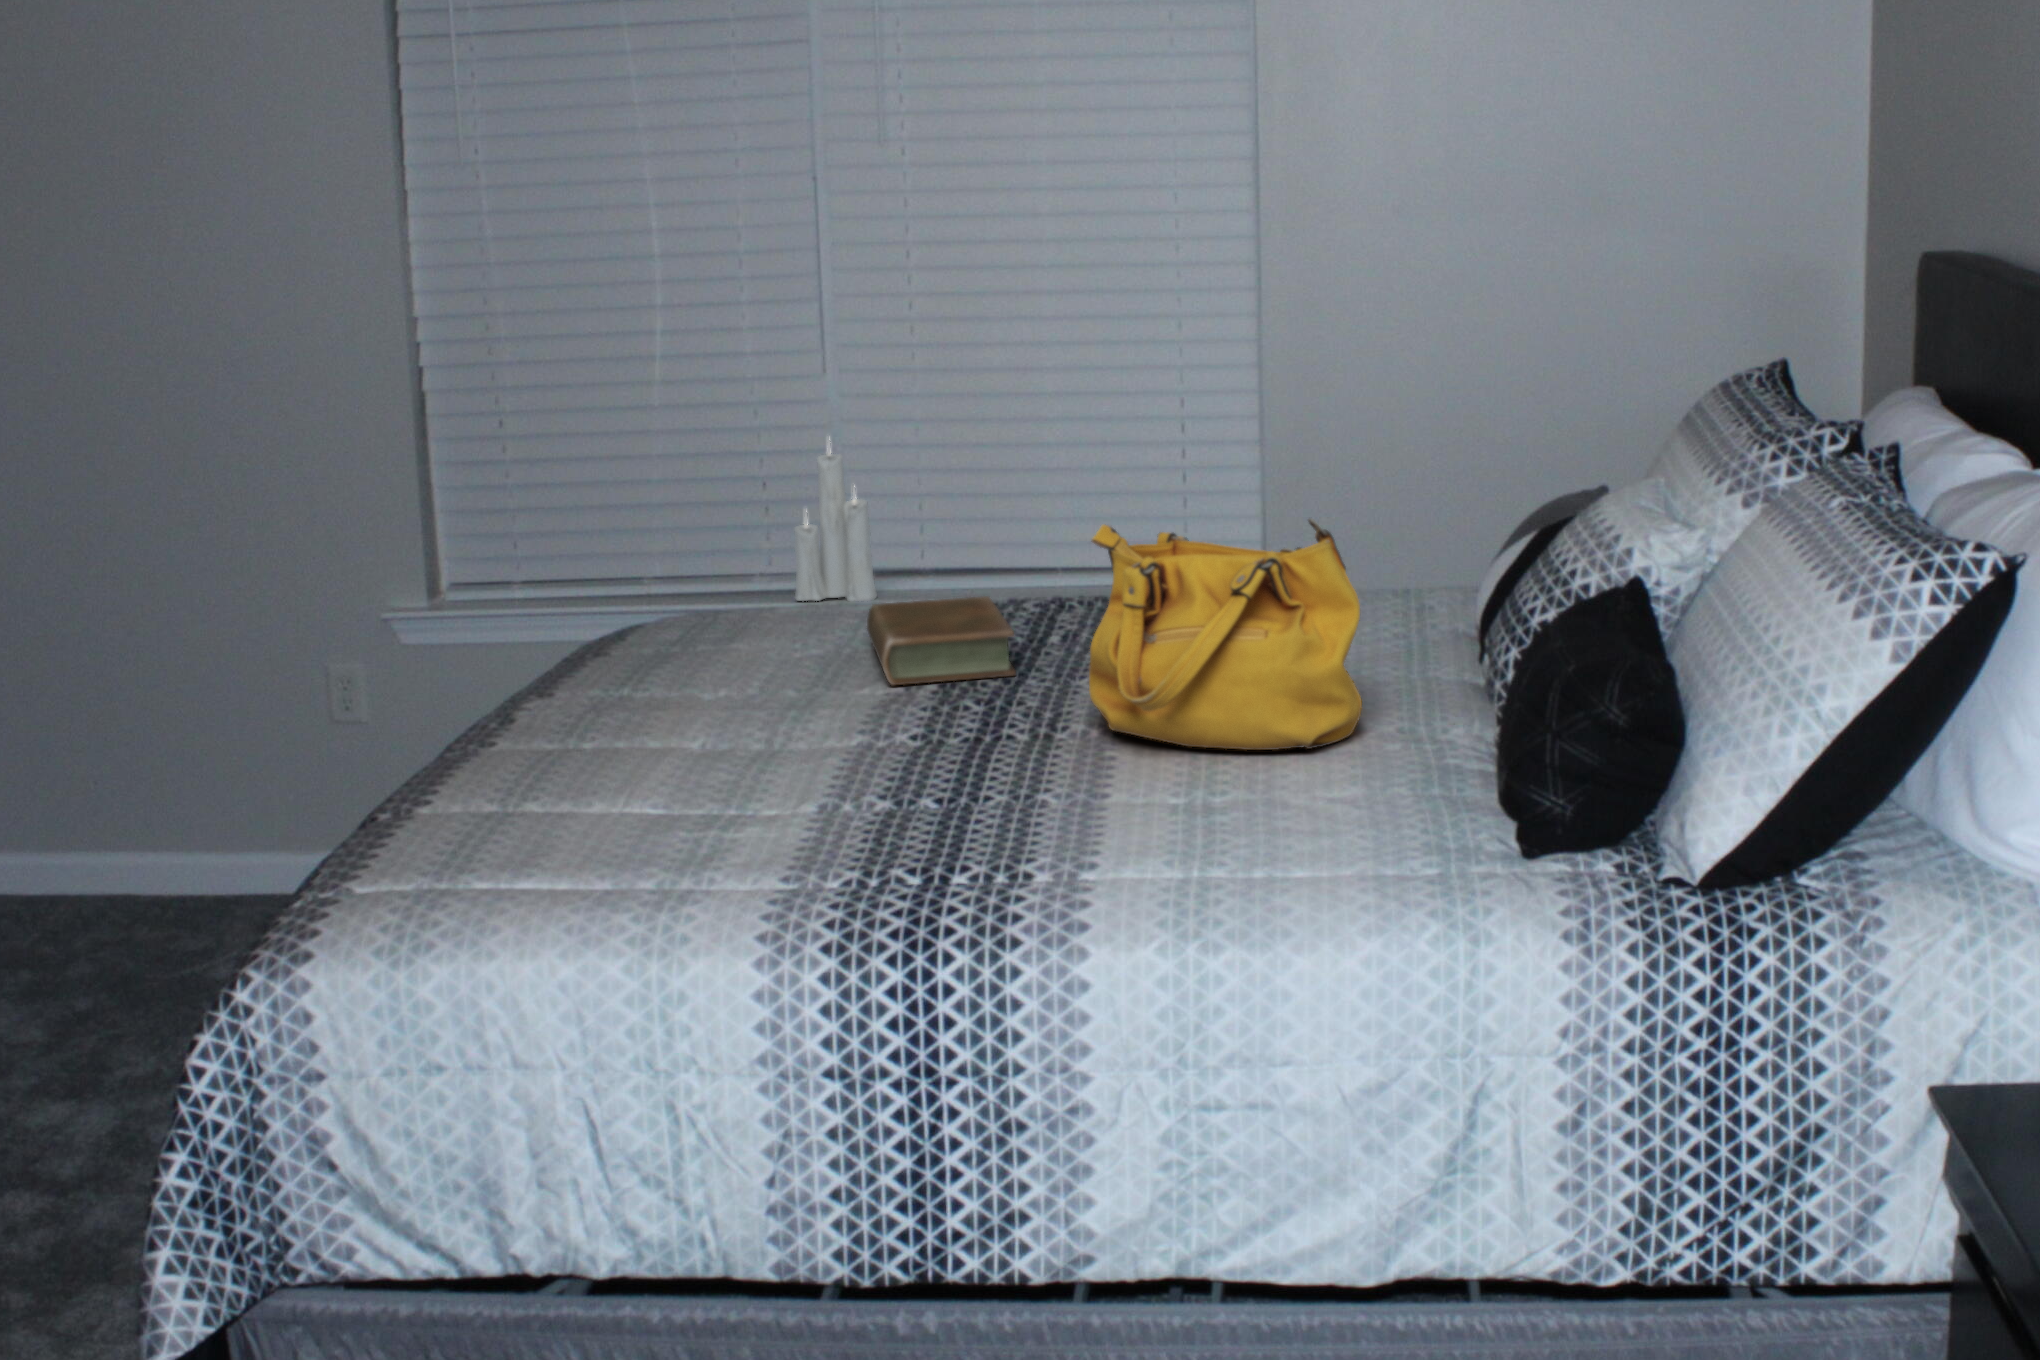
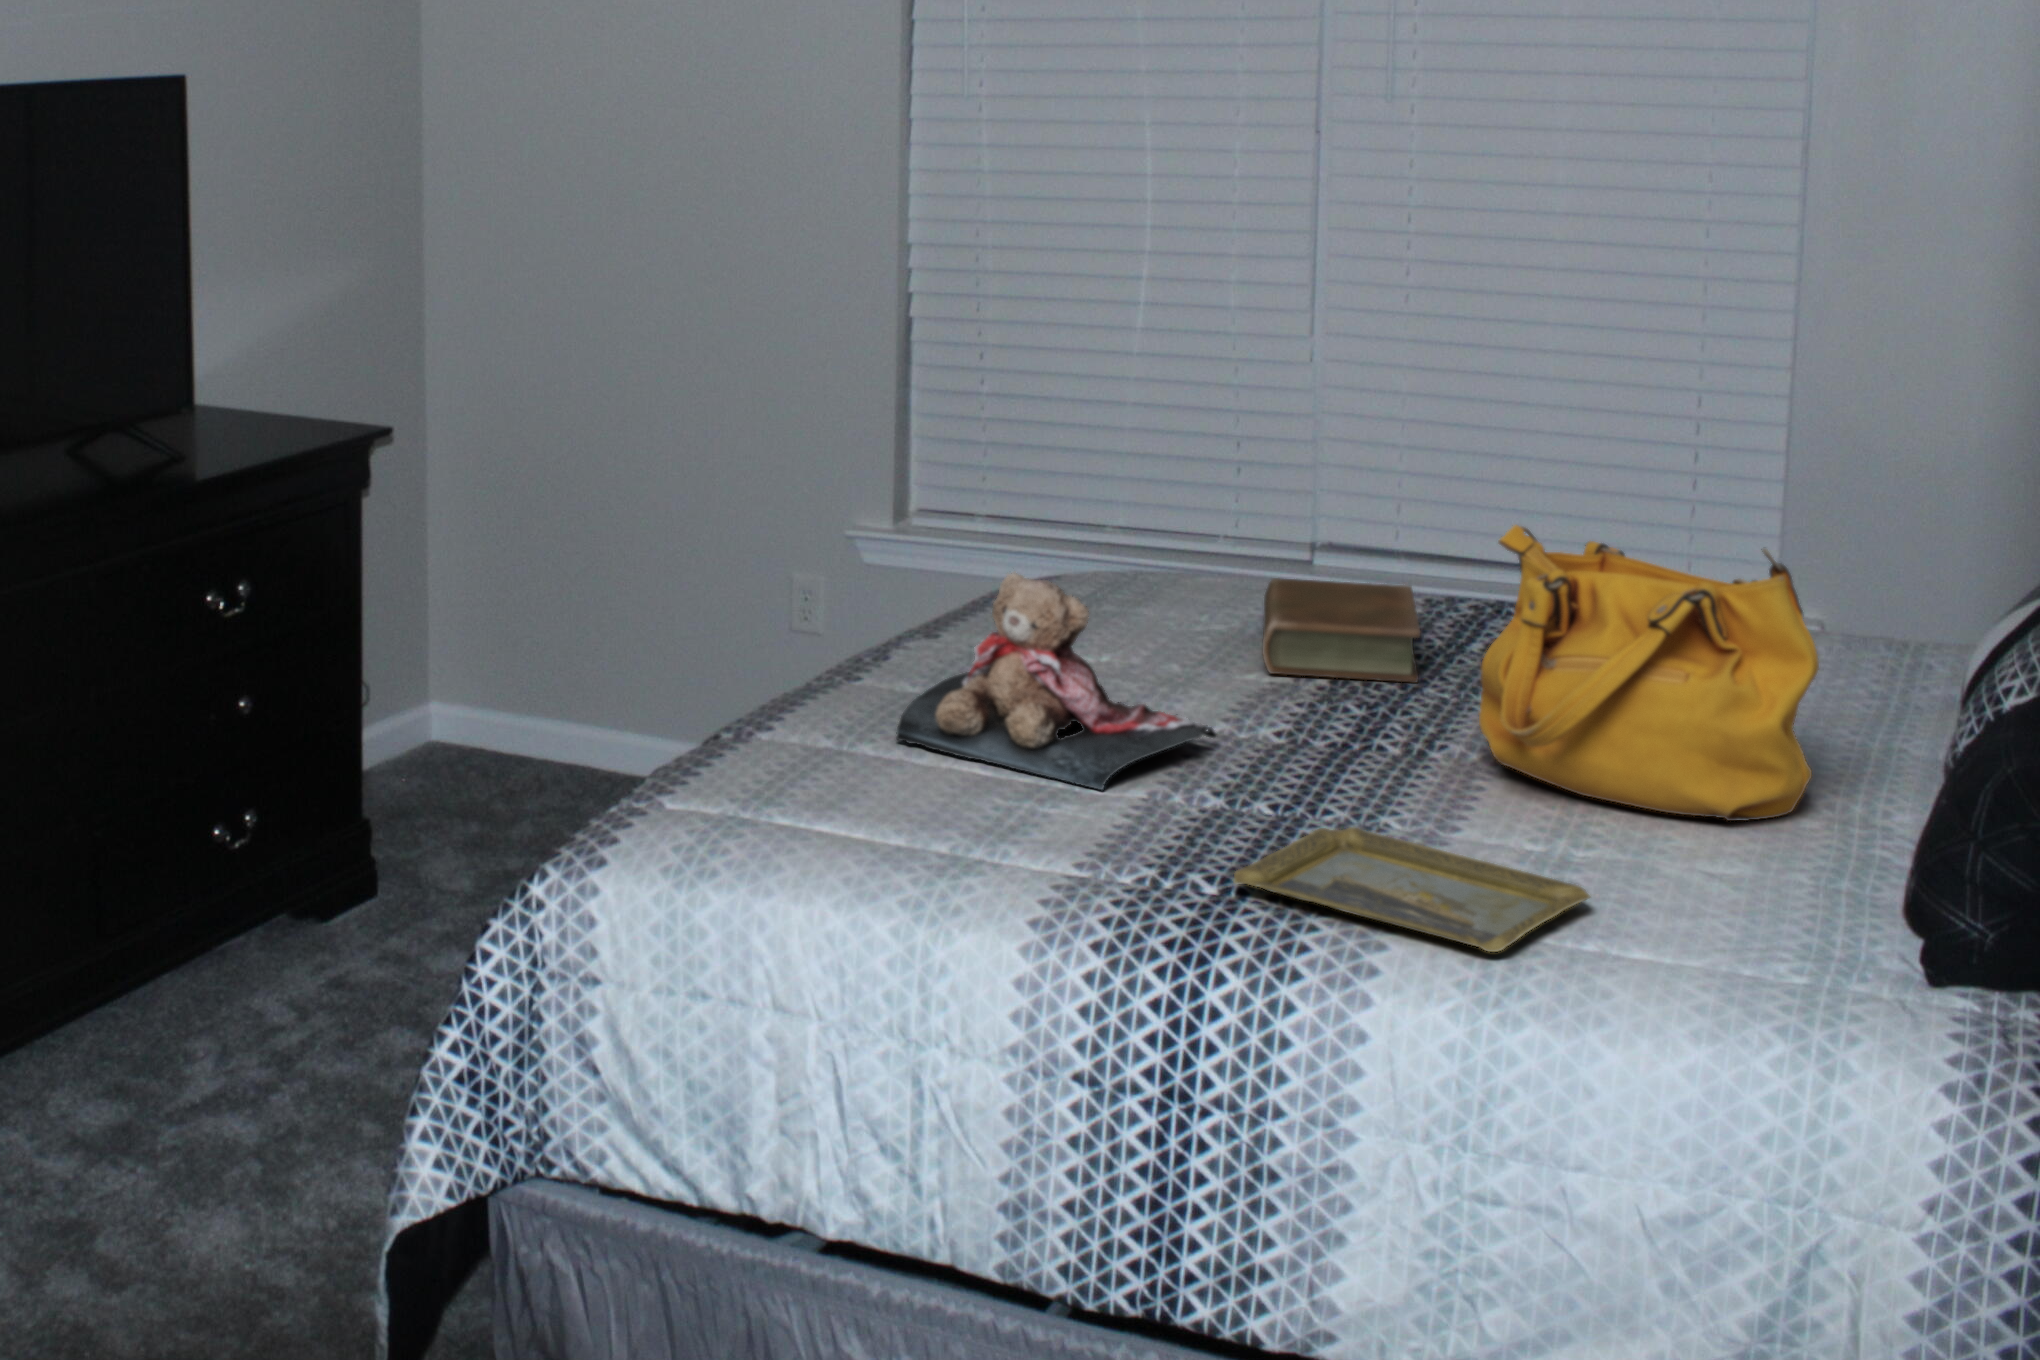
candle: present [794,451,877,601] -> none [1225,362,1322,569]
teddy bear: none [578,616,872,808] -> present [896,572,1217,790]
tray: none [939,803,1240,890] -> present [1234,827,1590,952]

